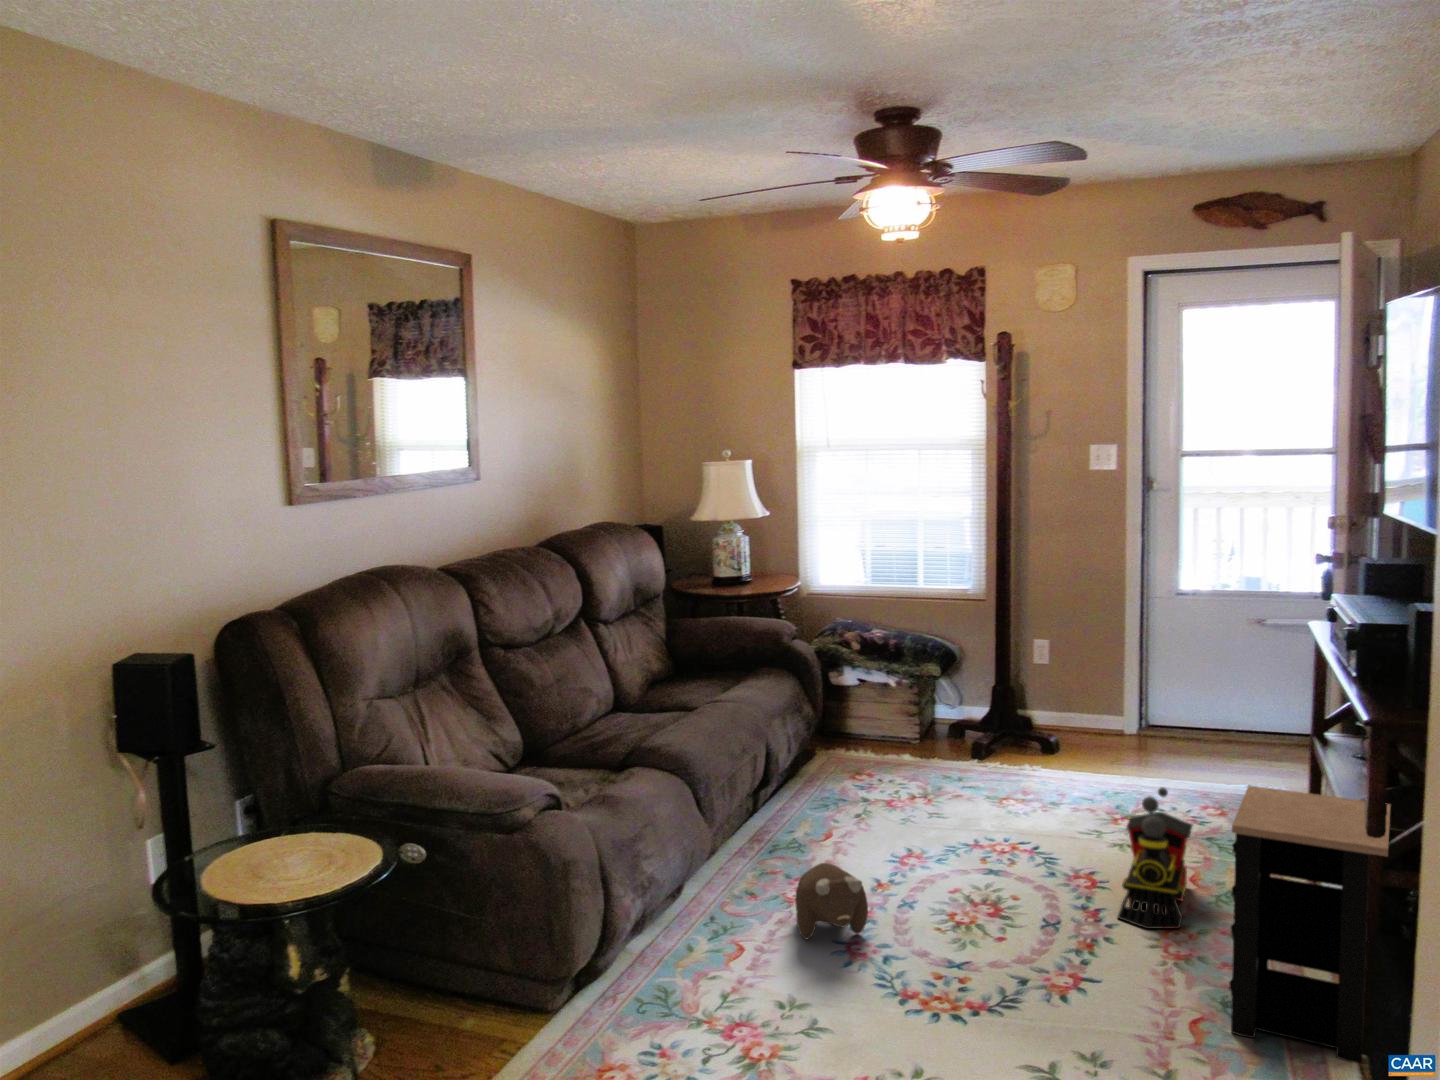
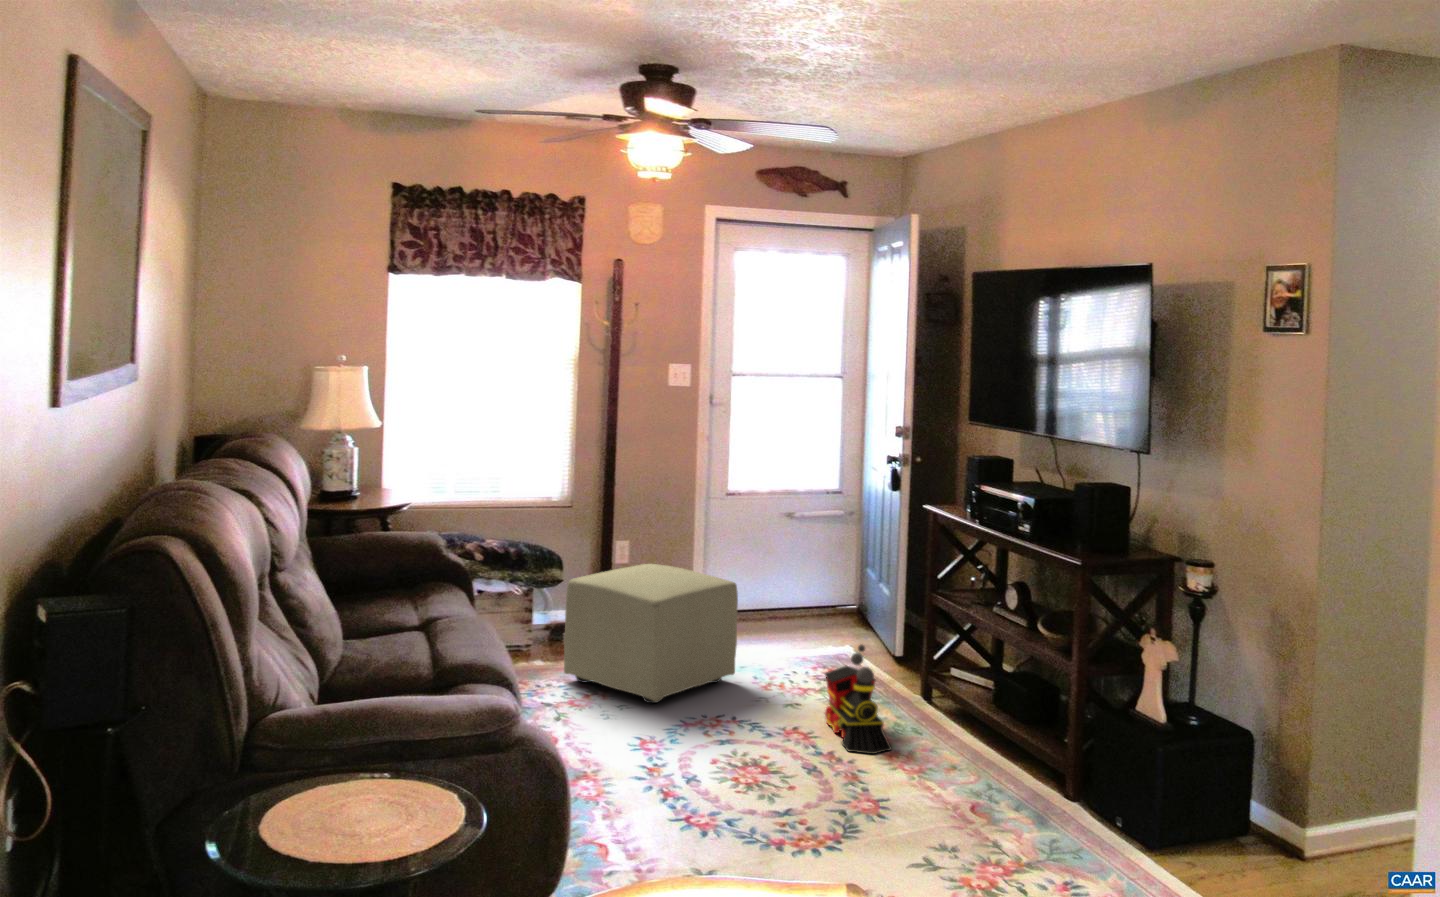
ottoman: none [894,666,1079,820] -> present [564,564,738,703]
side table: present [1229,785,1391,1063] -> none [961,629,1091,806]
plush toy: present [795,863,868,939] -> none [630,744,713,815]

